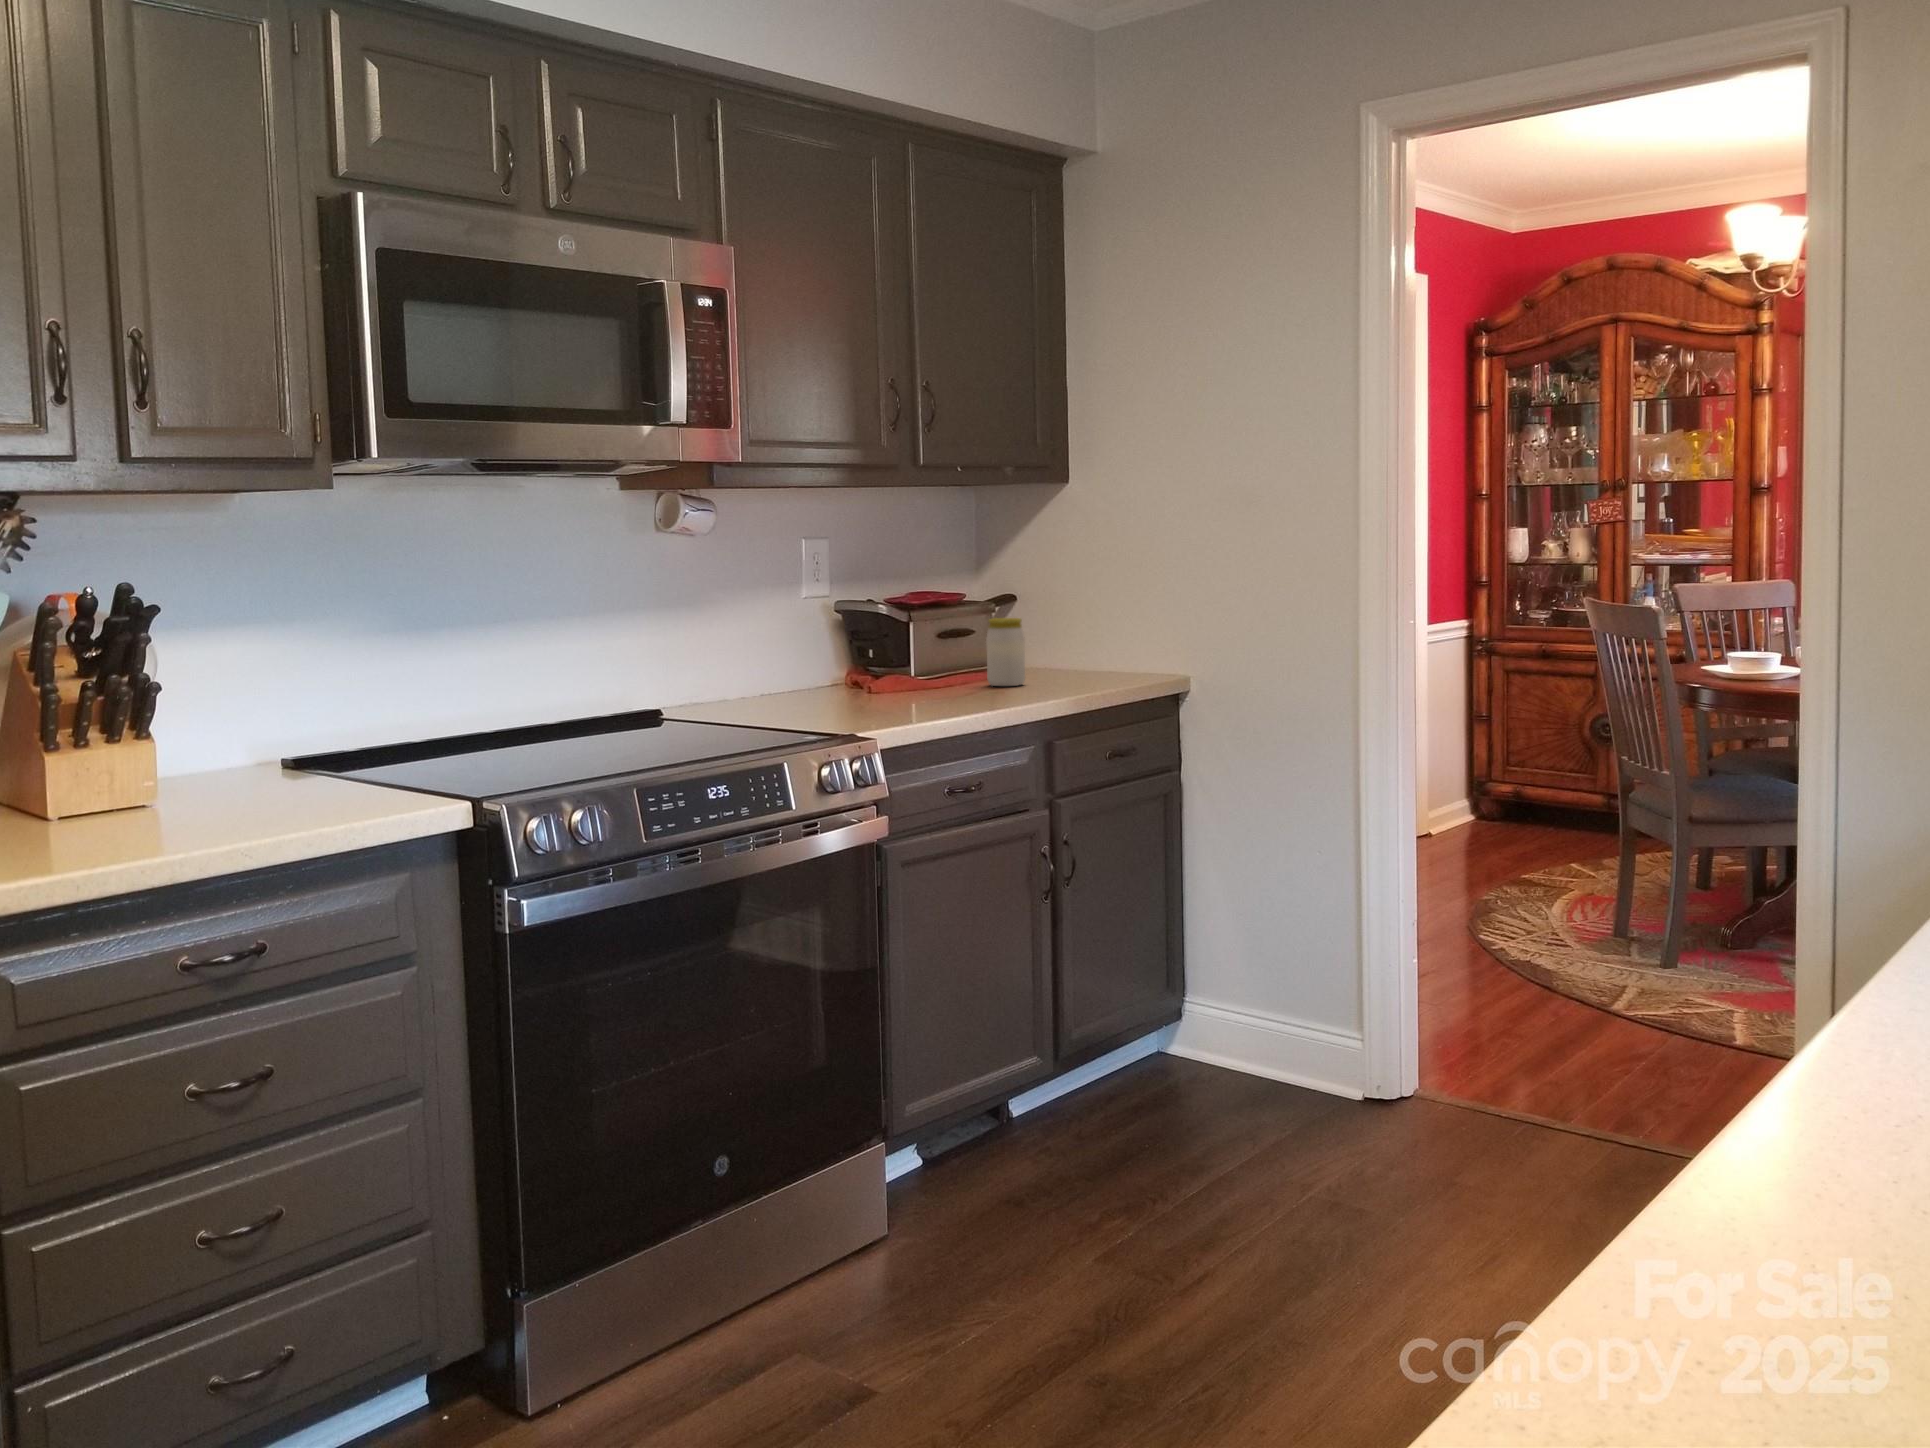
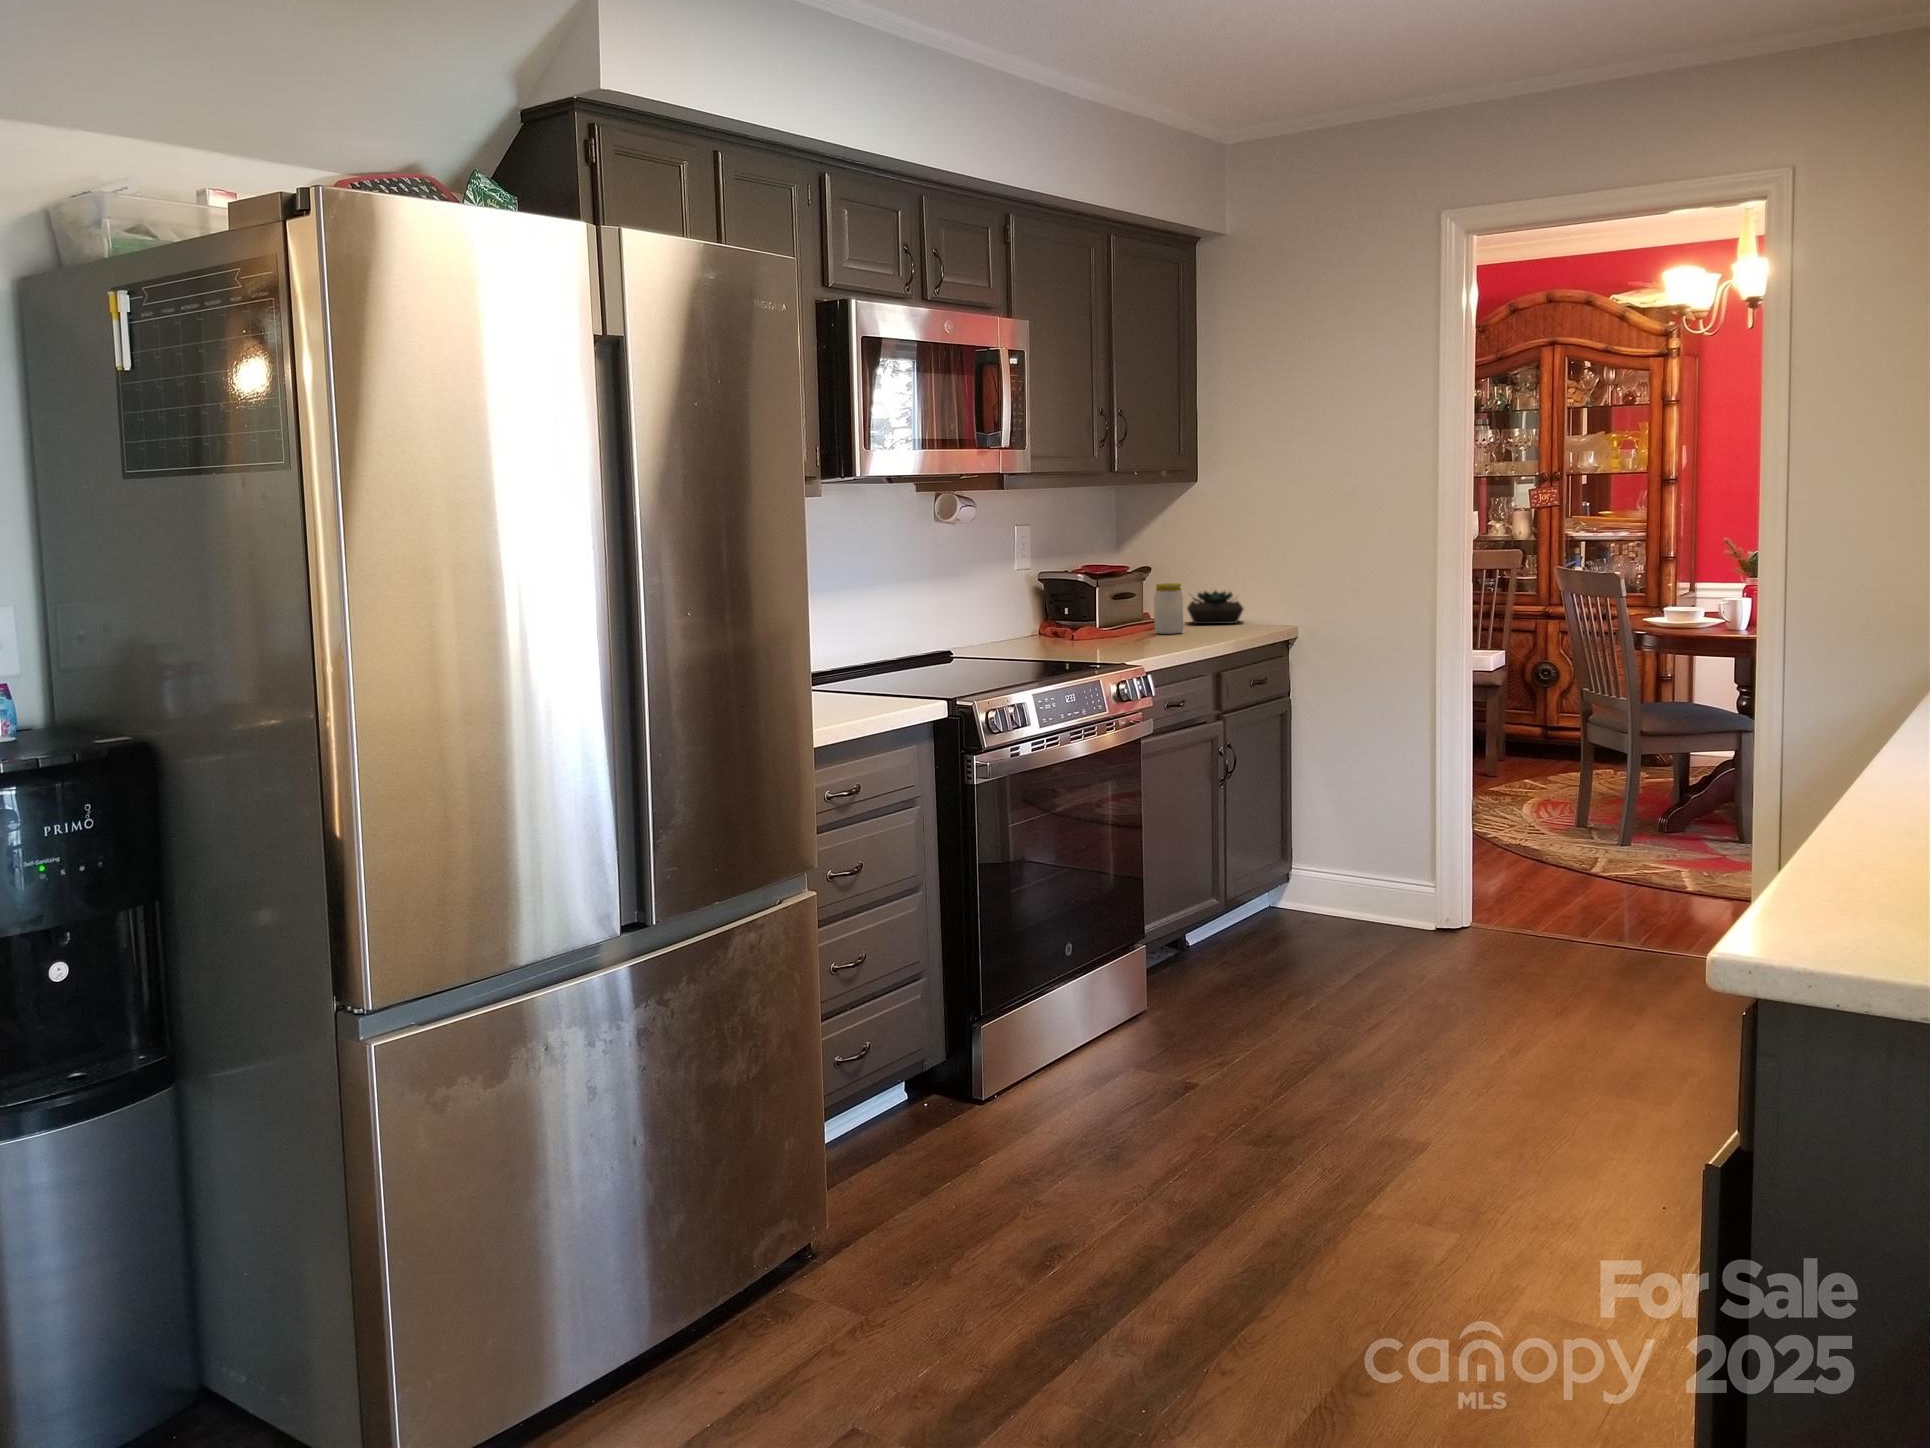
succulent plant: none [1053,625,1130,672] -> present [1187,591,1243,624]

